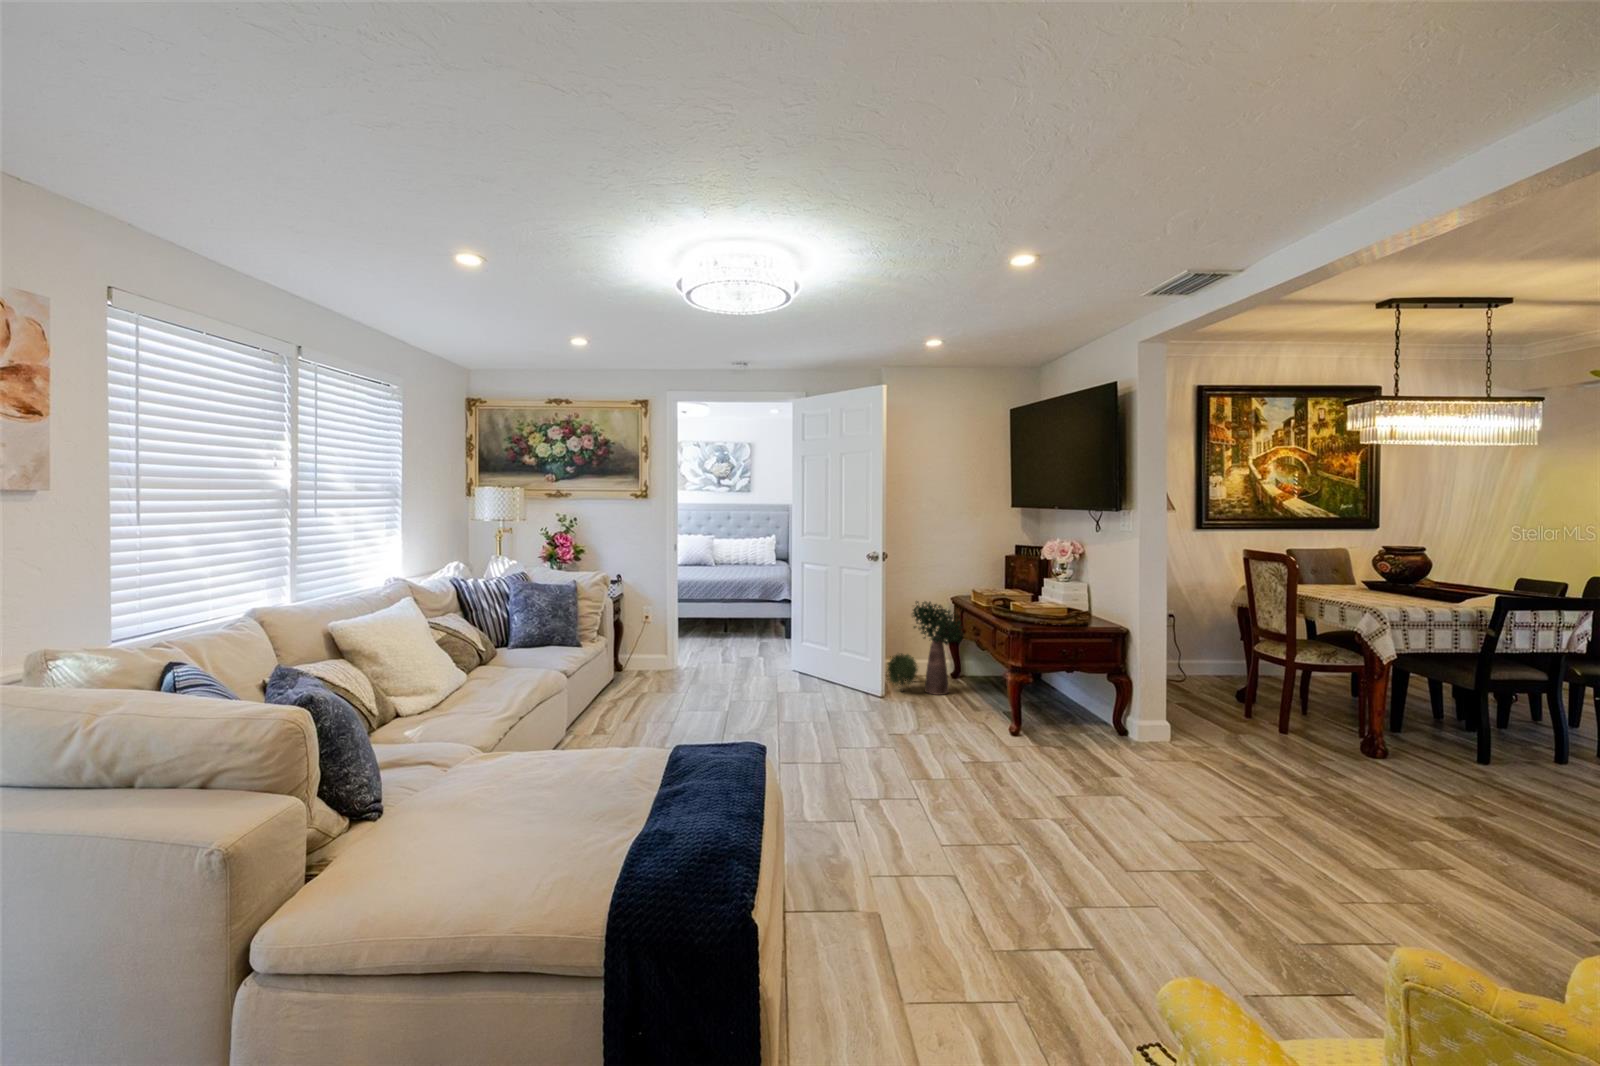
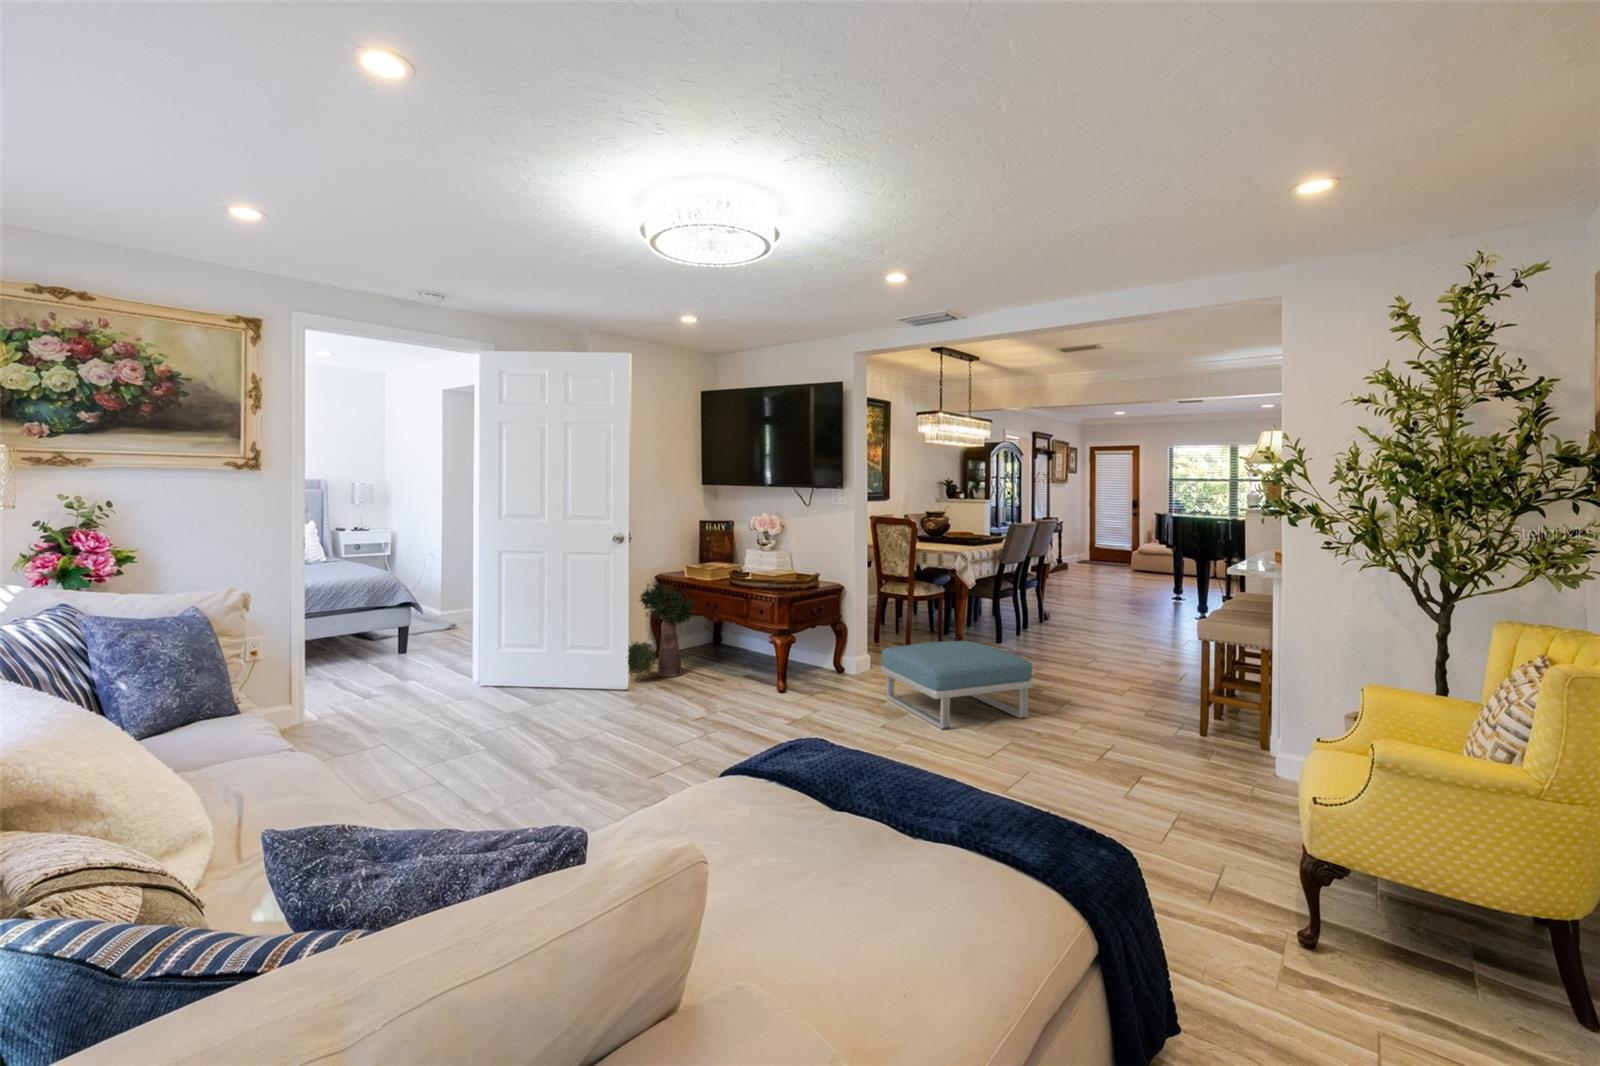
footstool: none [1106,722,1320,894] -> present [881,641,1033,729]

